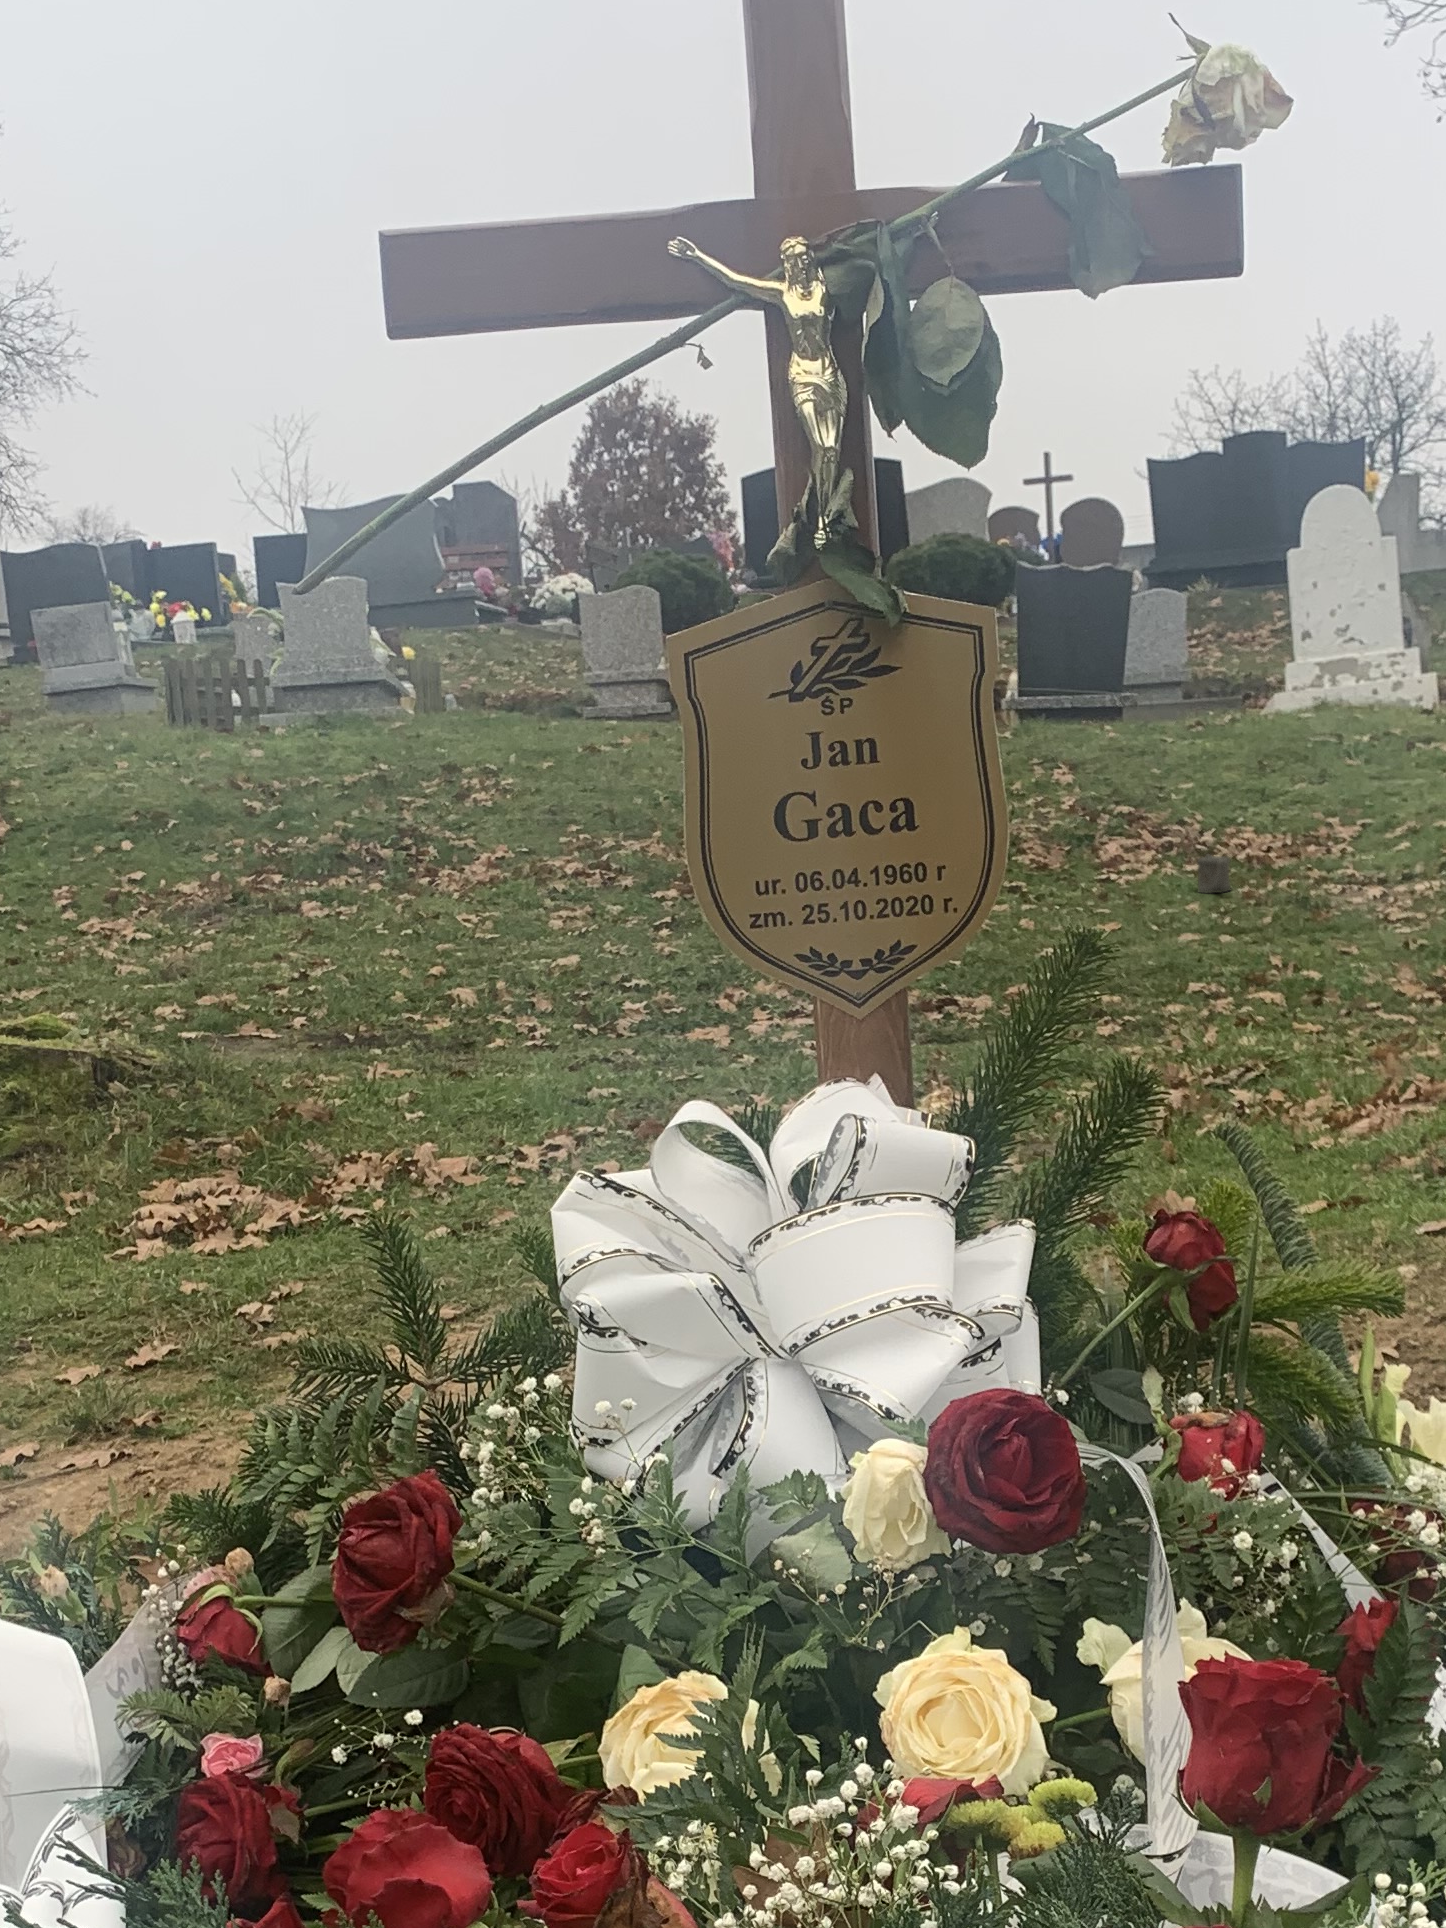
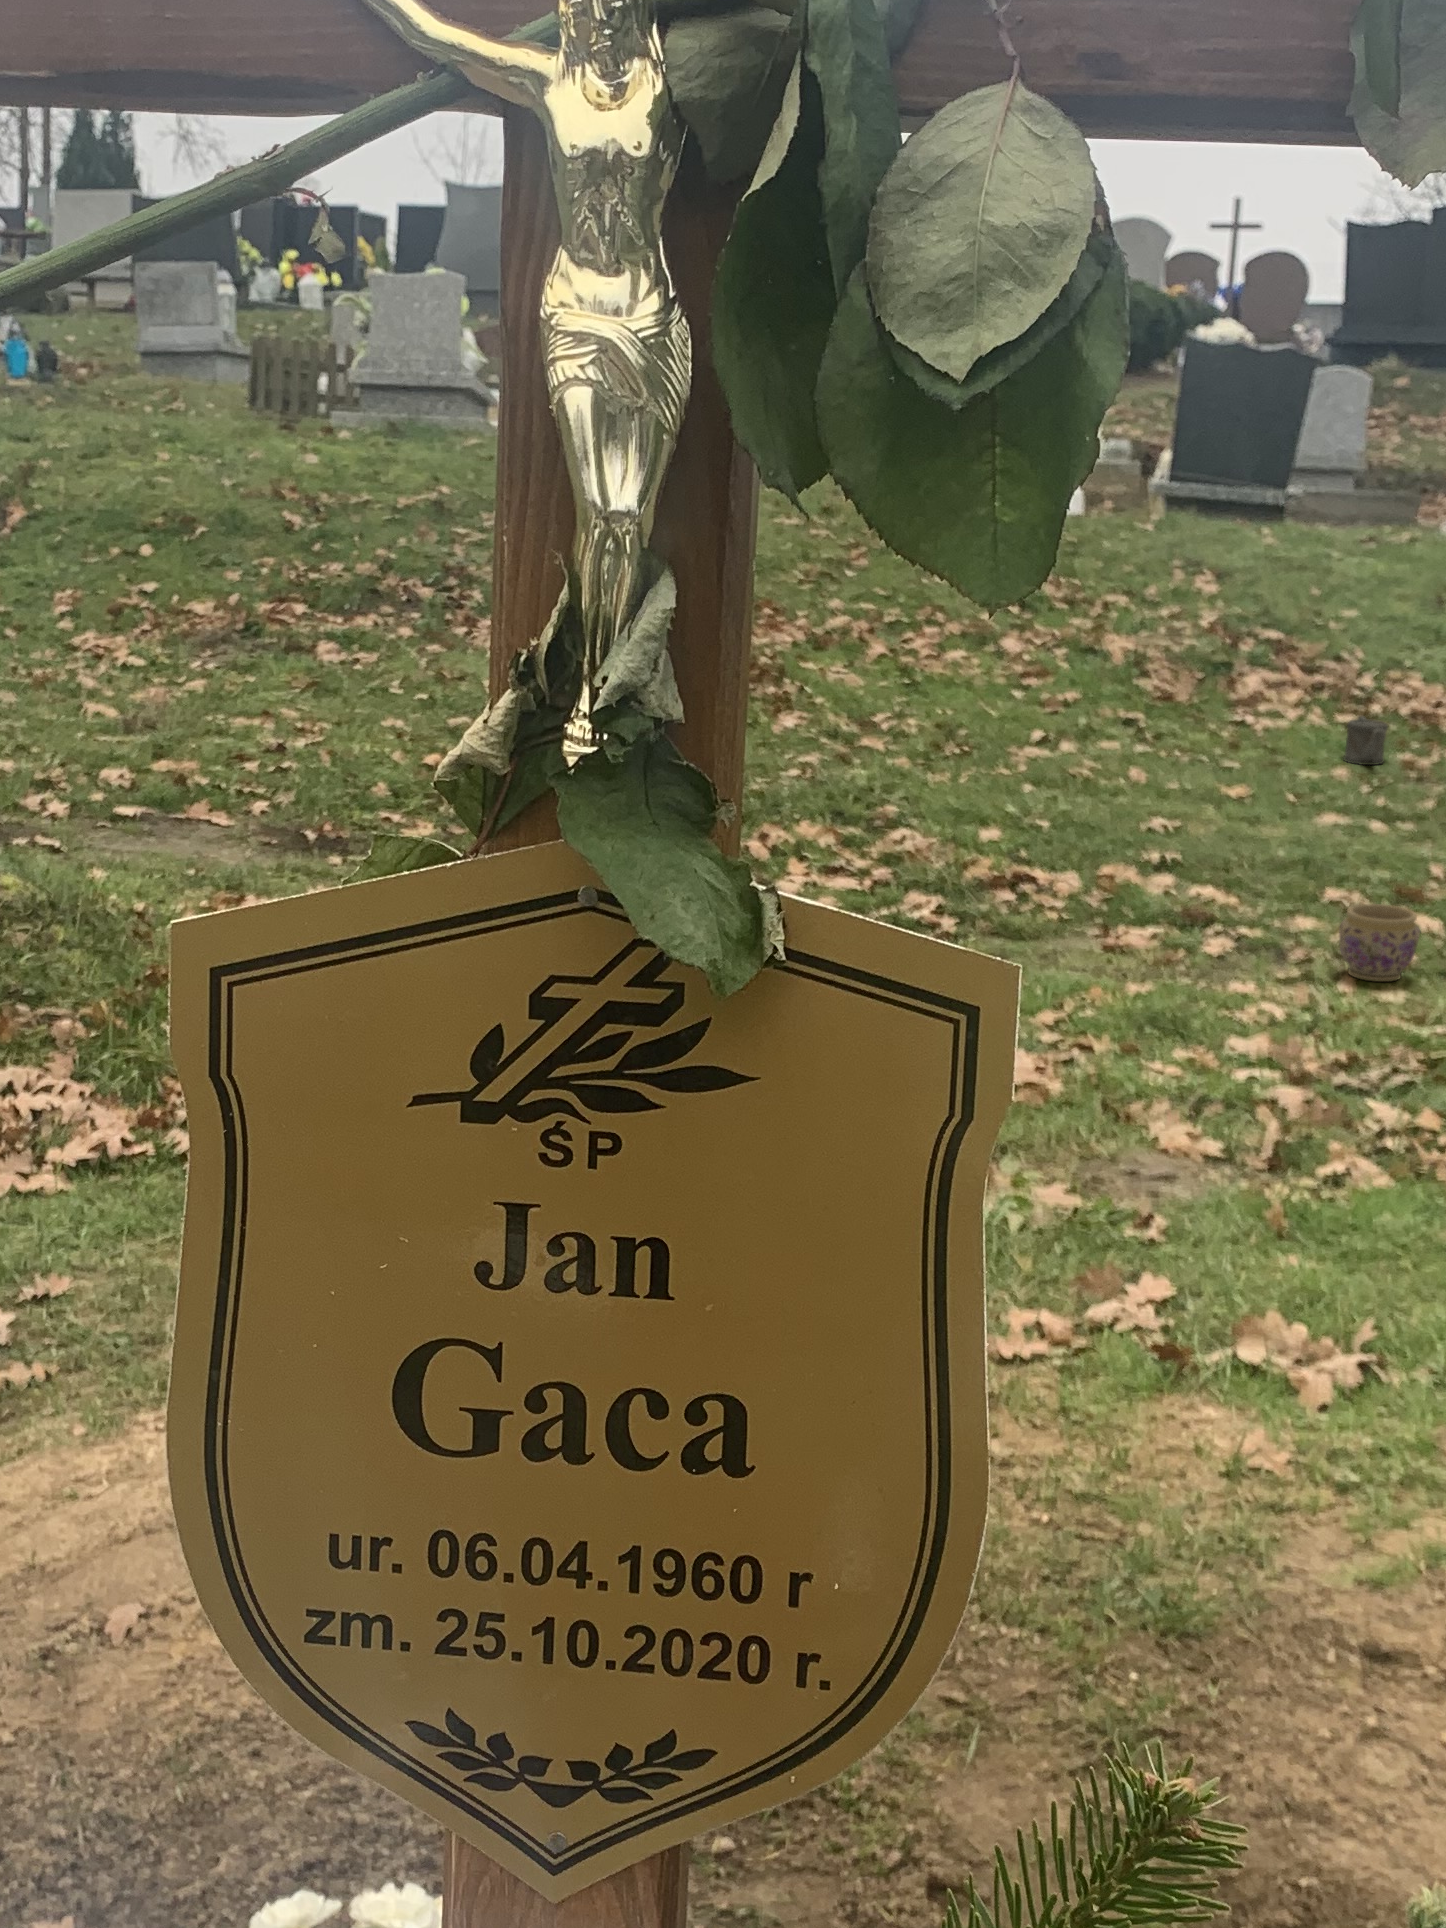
planter: none [1205,971,1268,1031] -> present [1339,904,1420,982]

